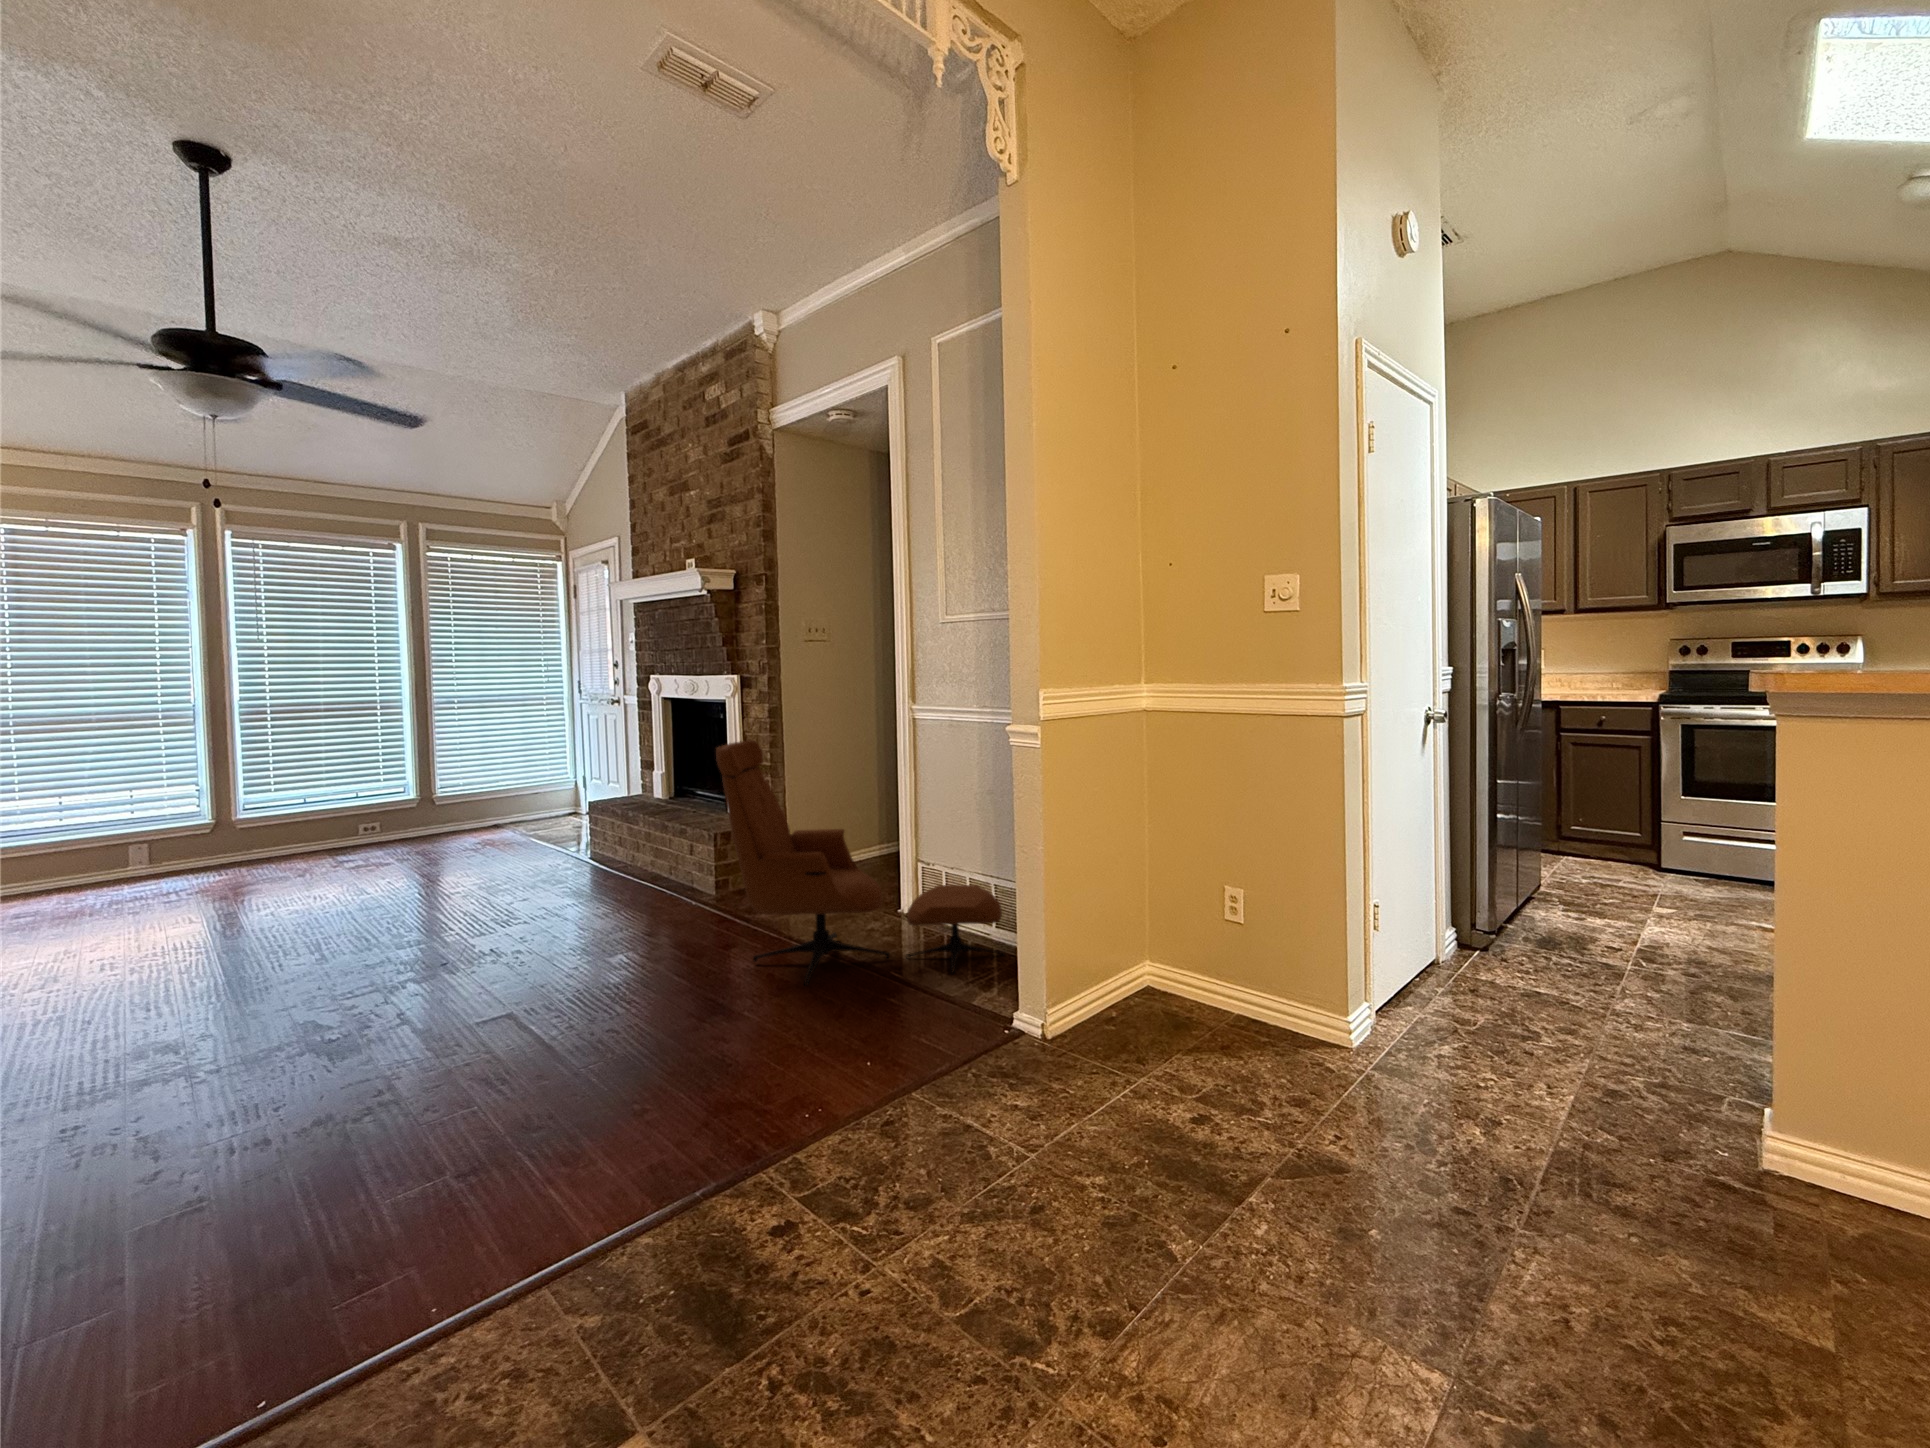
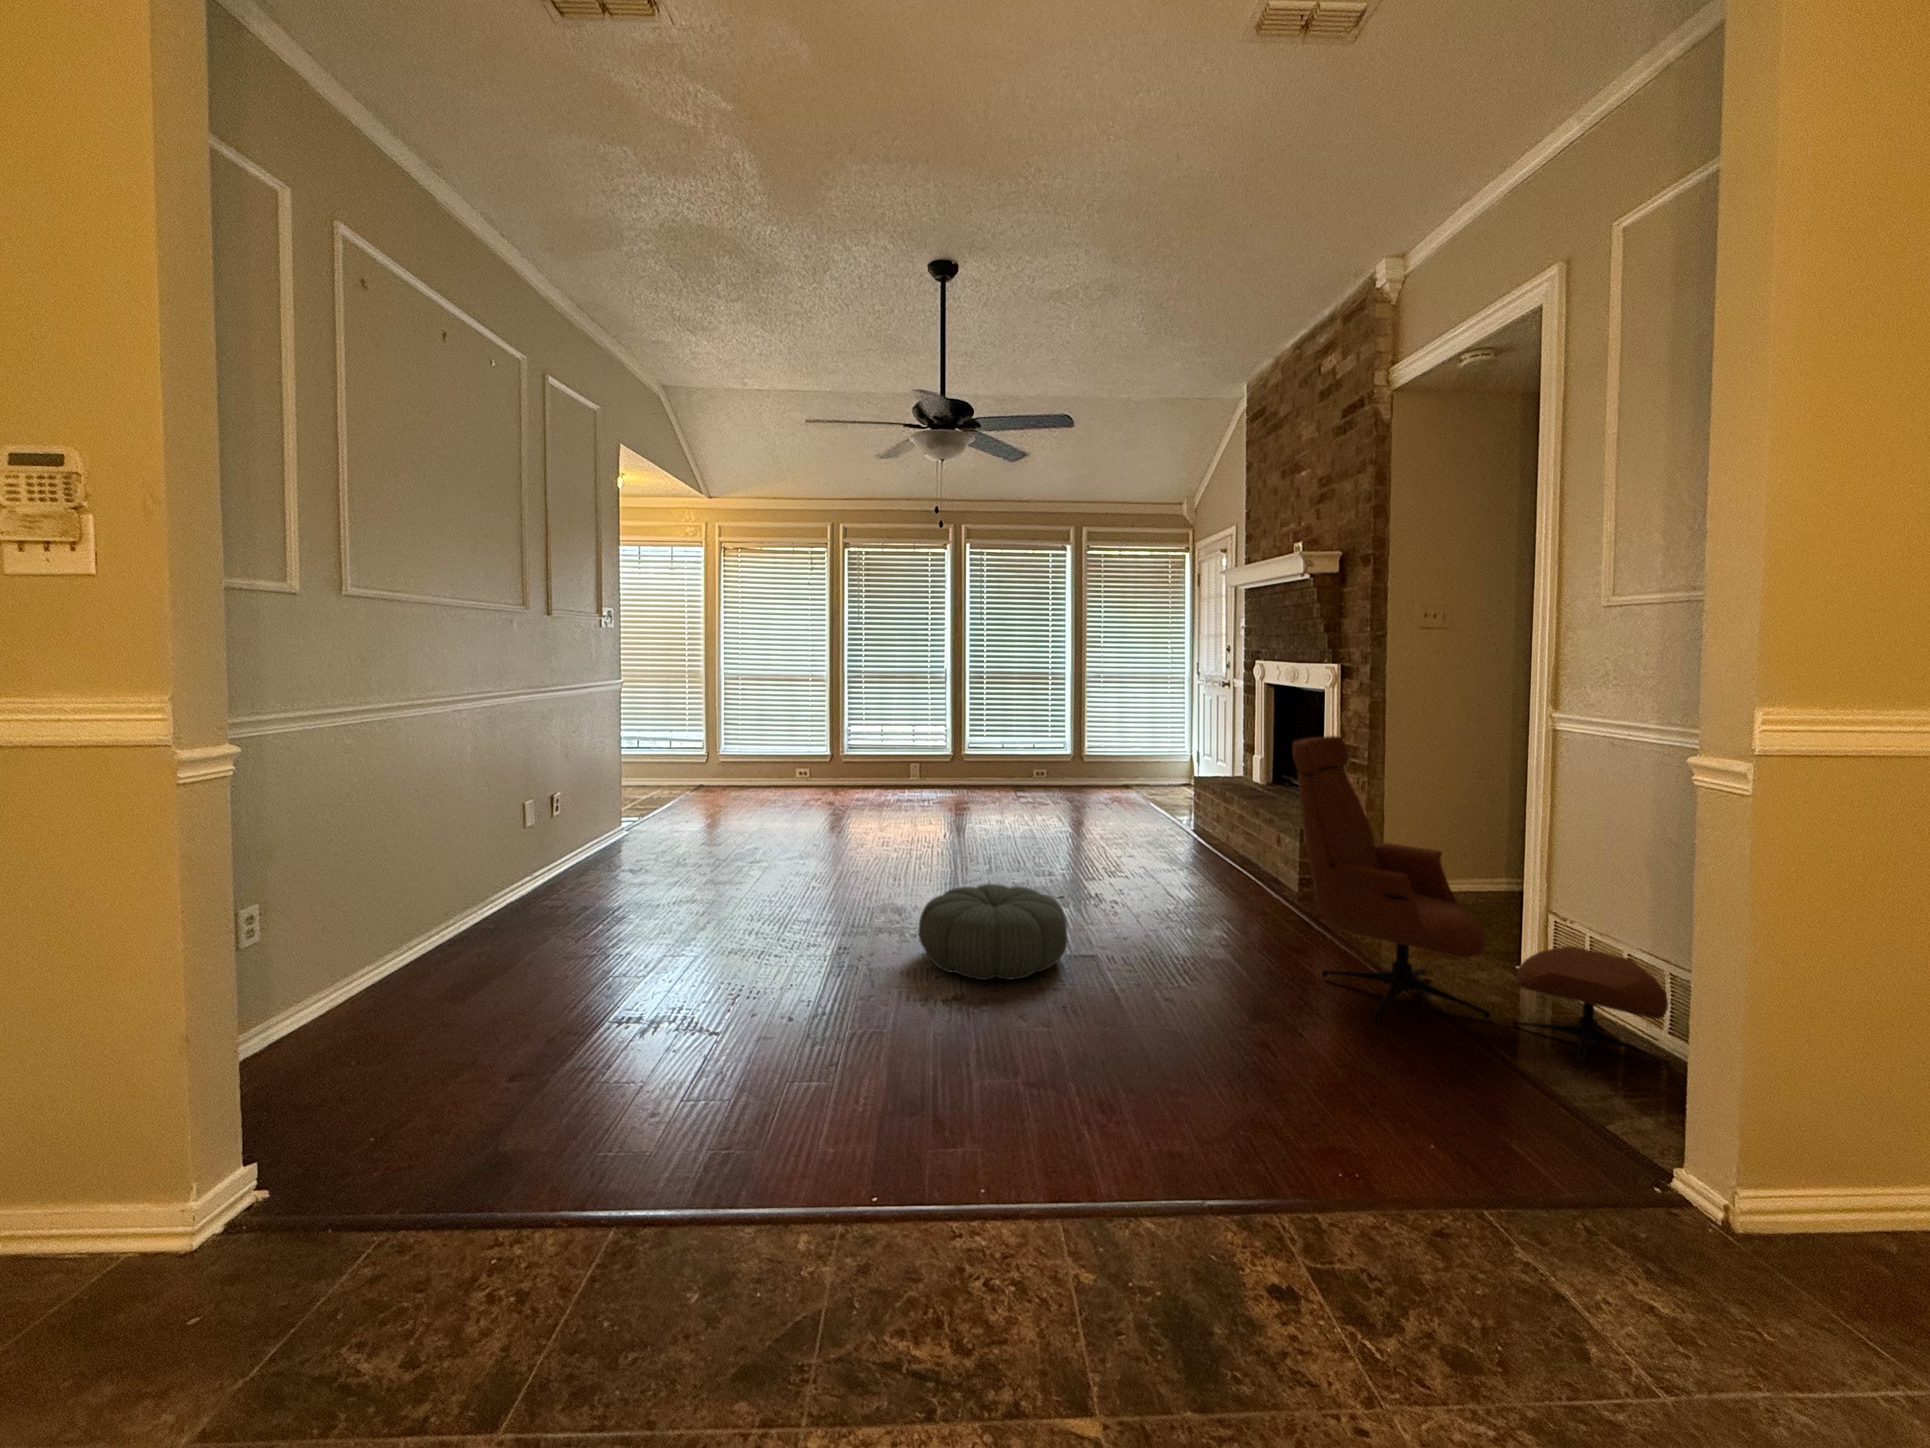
pouf: none [247,953,477,1082] -> present [918,884,1068,980]

